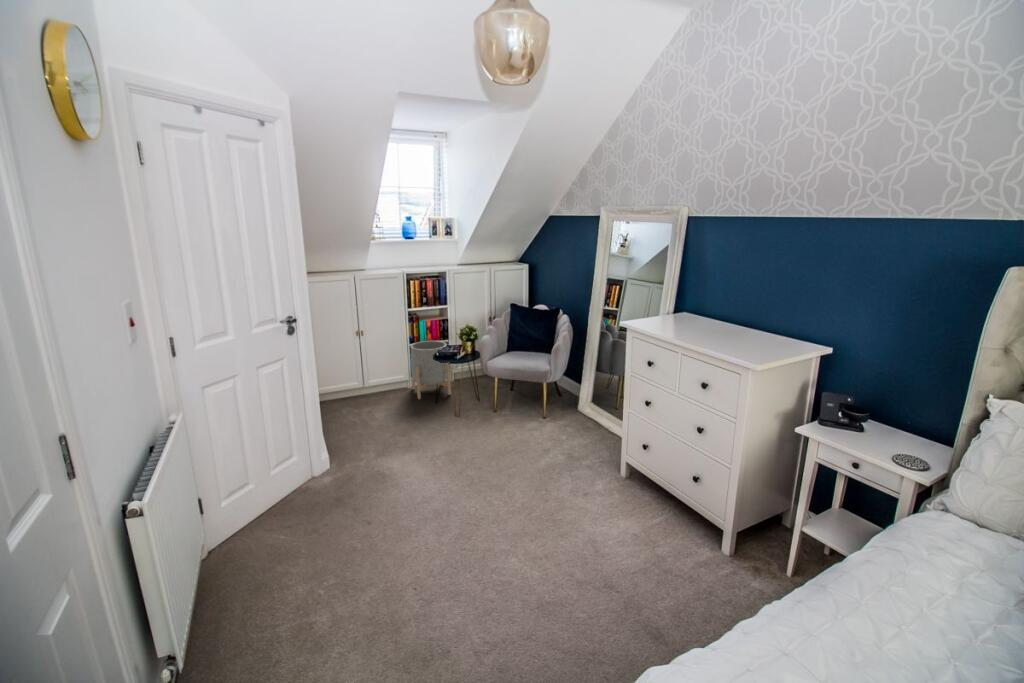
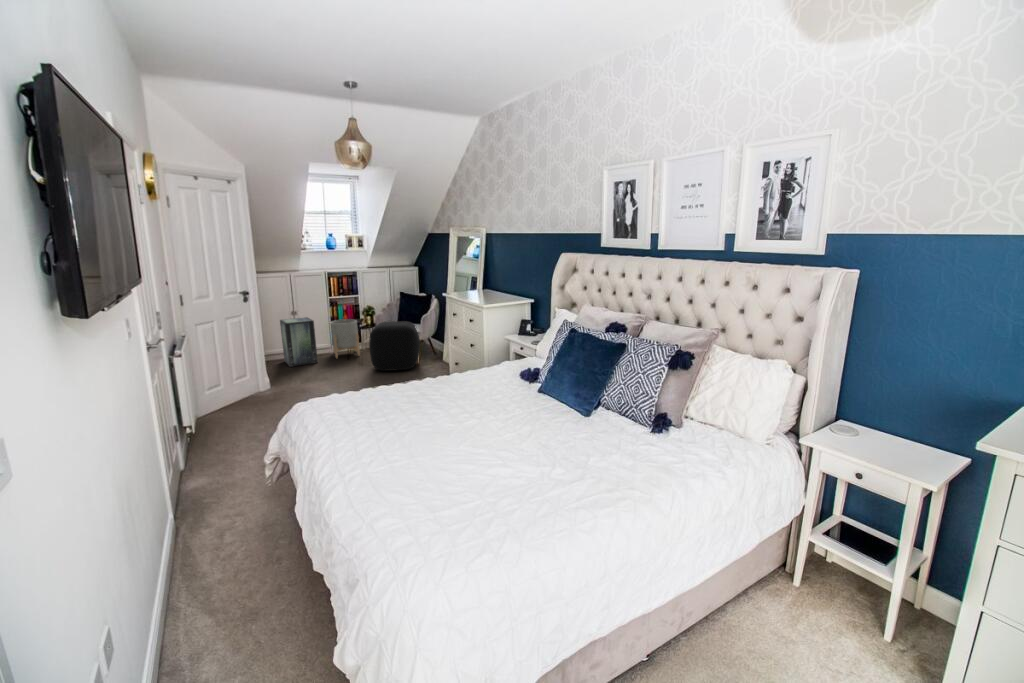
storage box: none [340,340,394,416] -> present [280,317,318,367]
ottoman: none [475,351,551,431] -> present [369,321,420,371]

